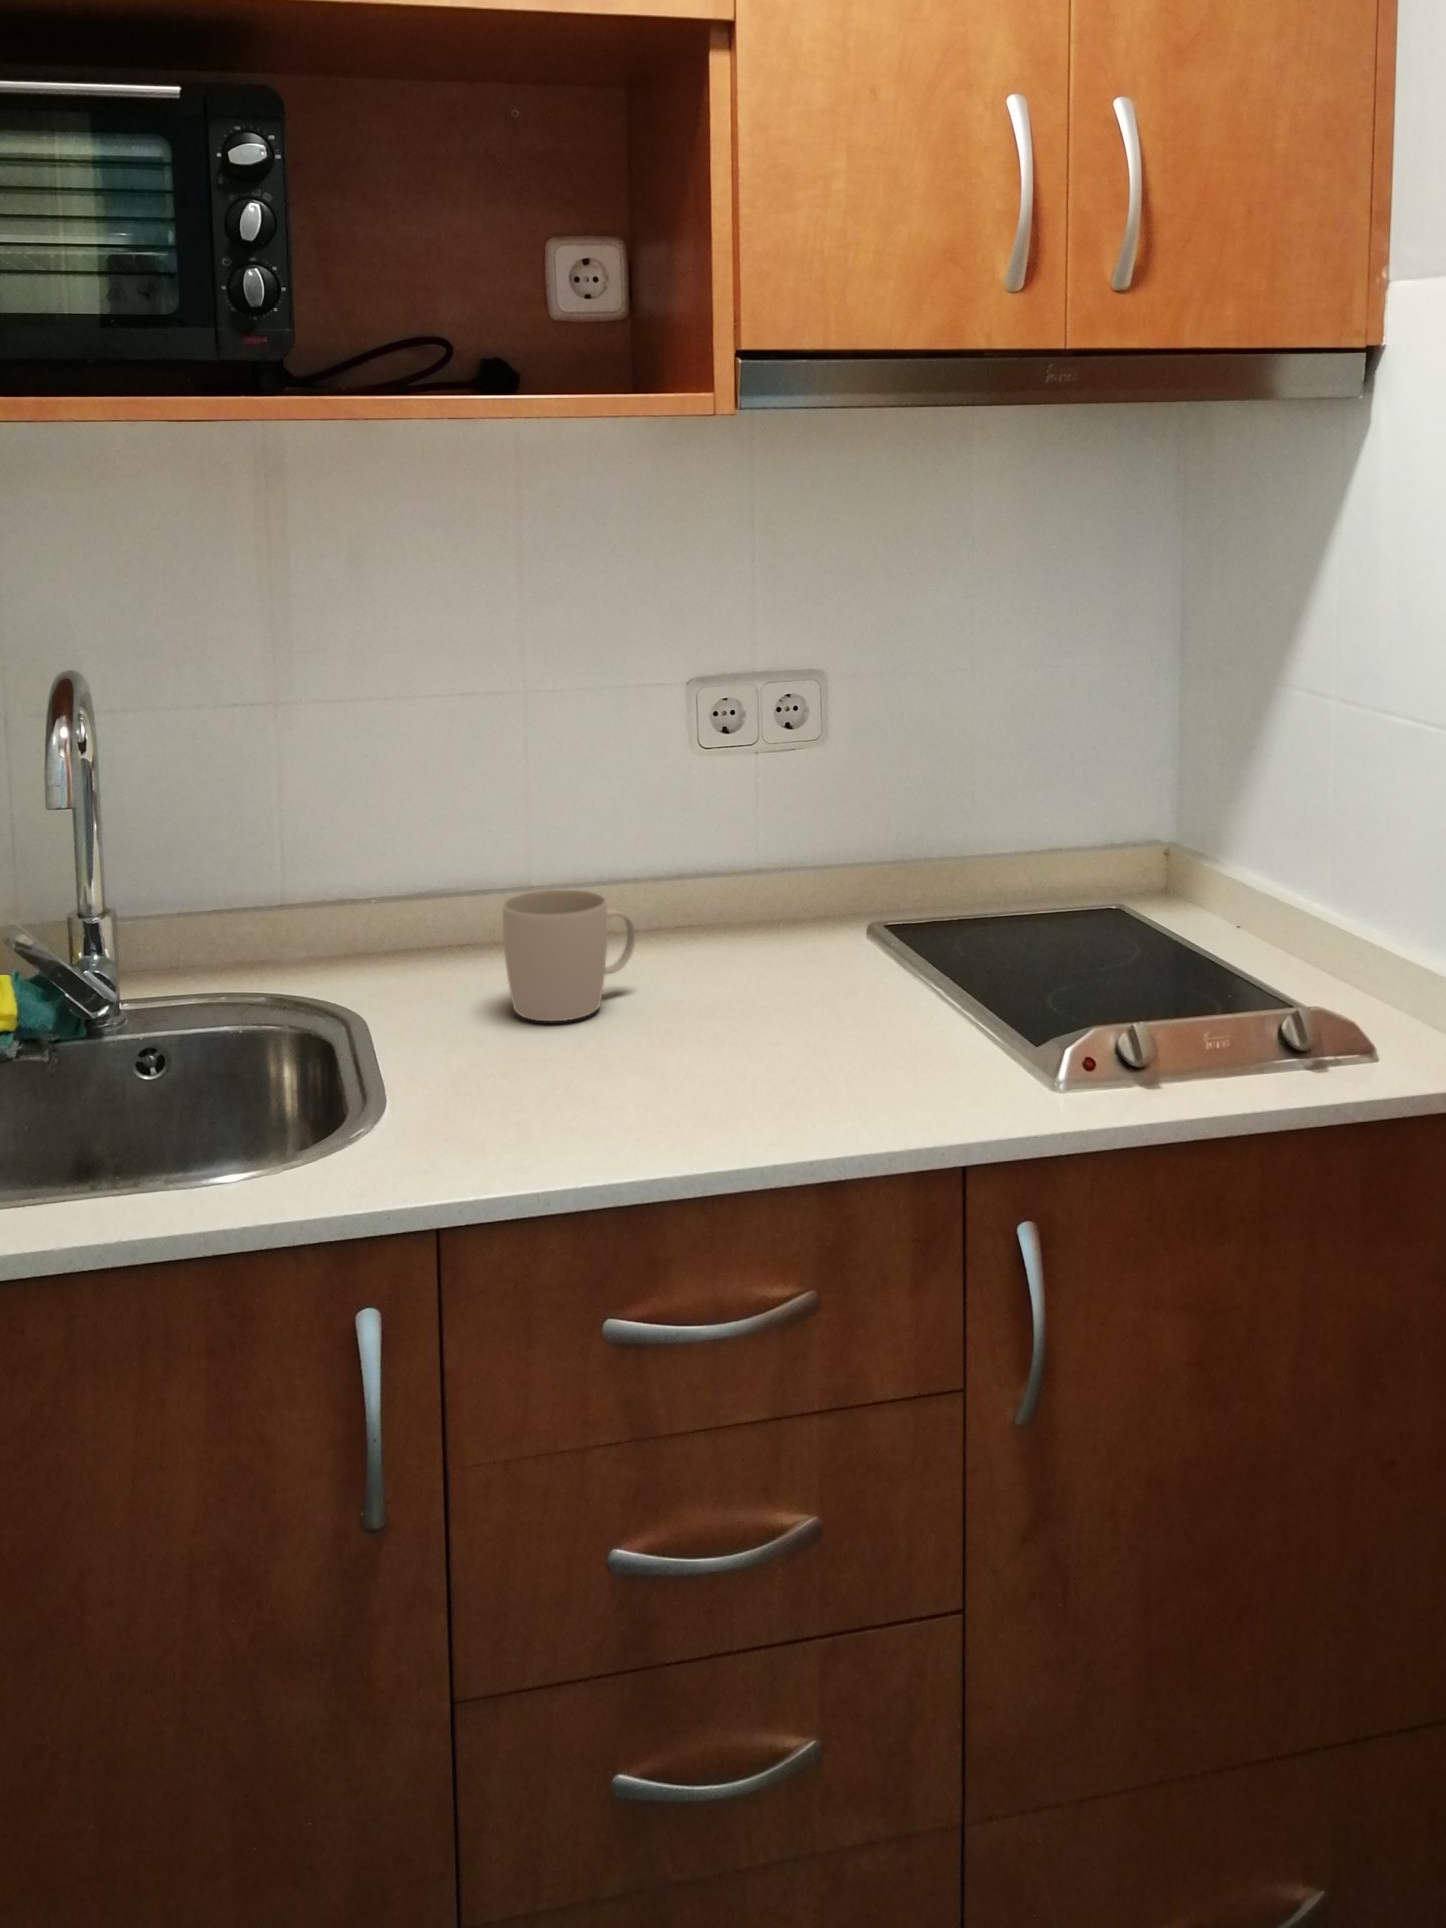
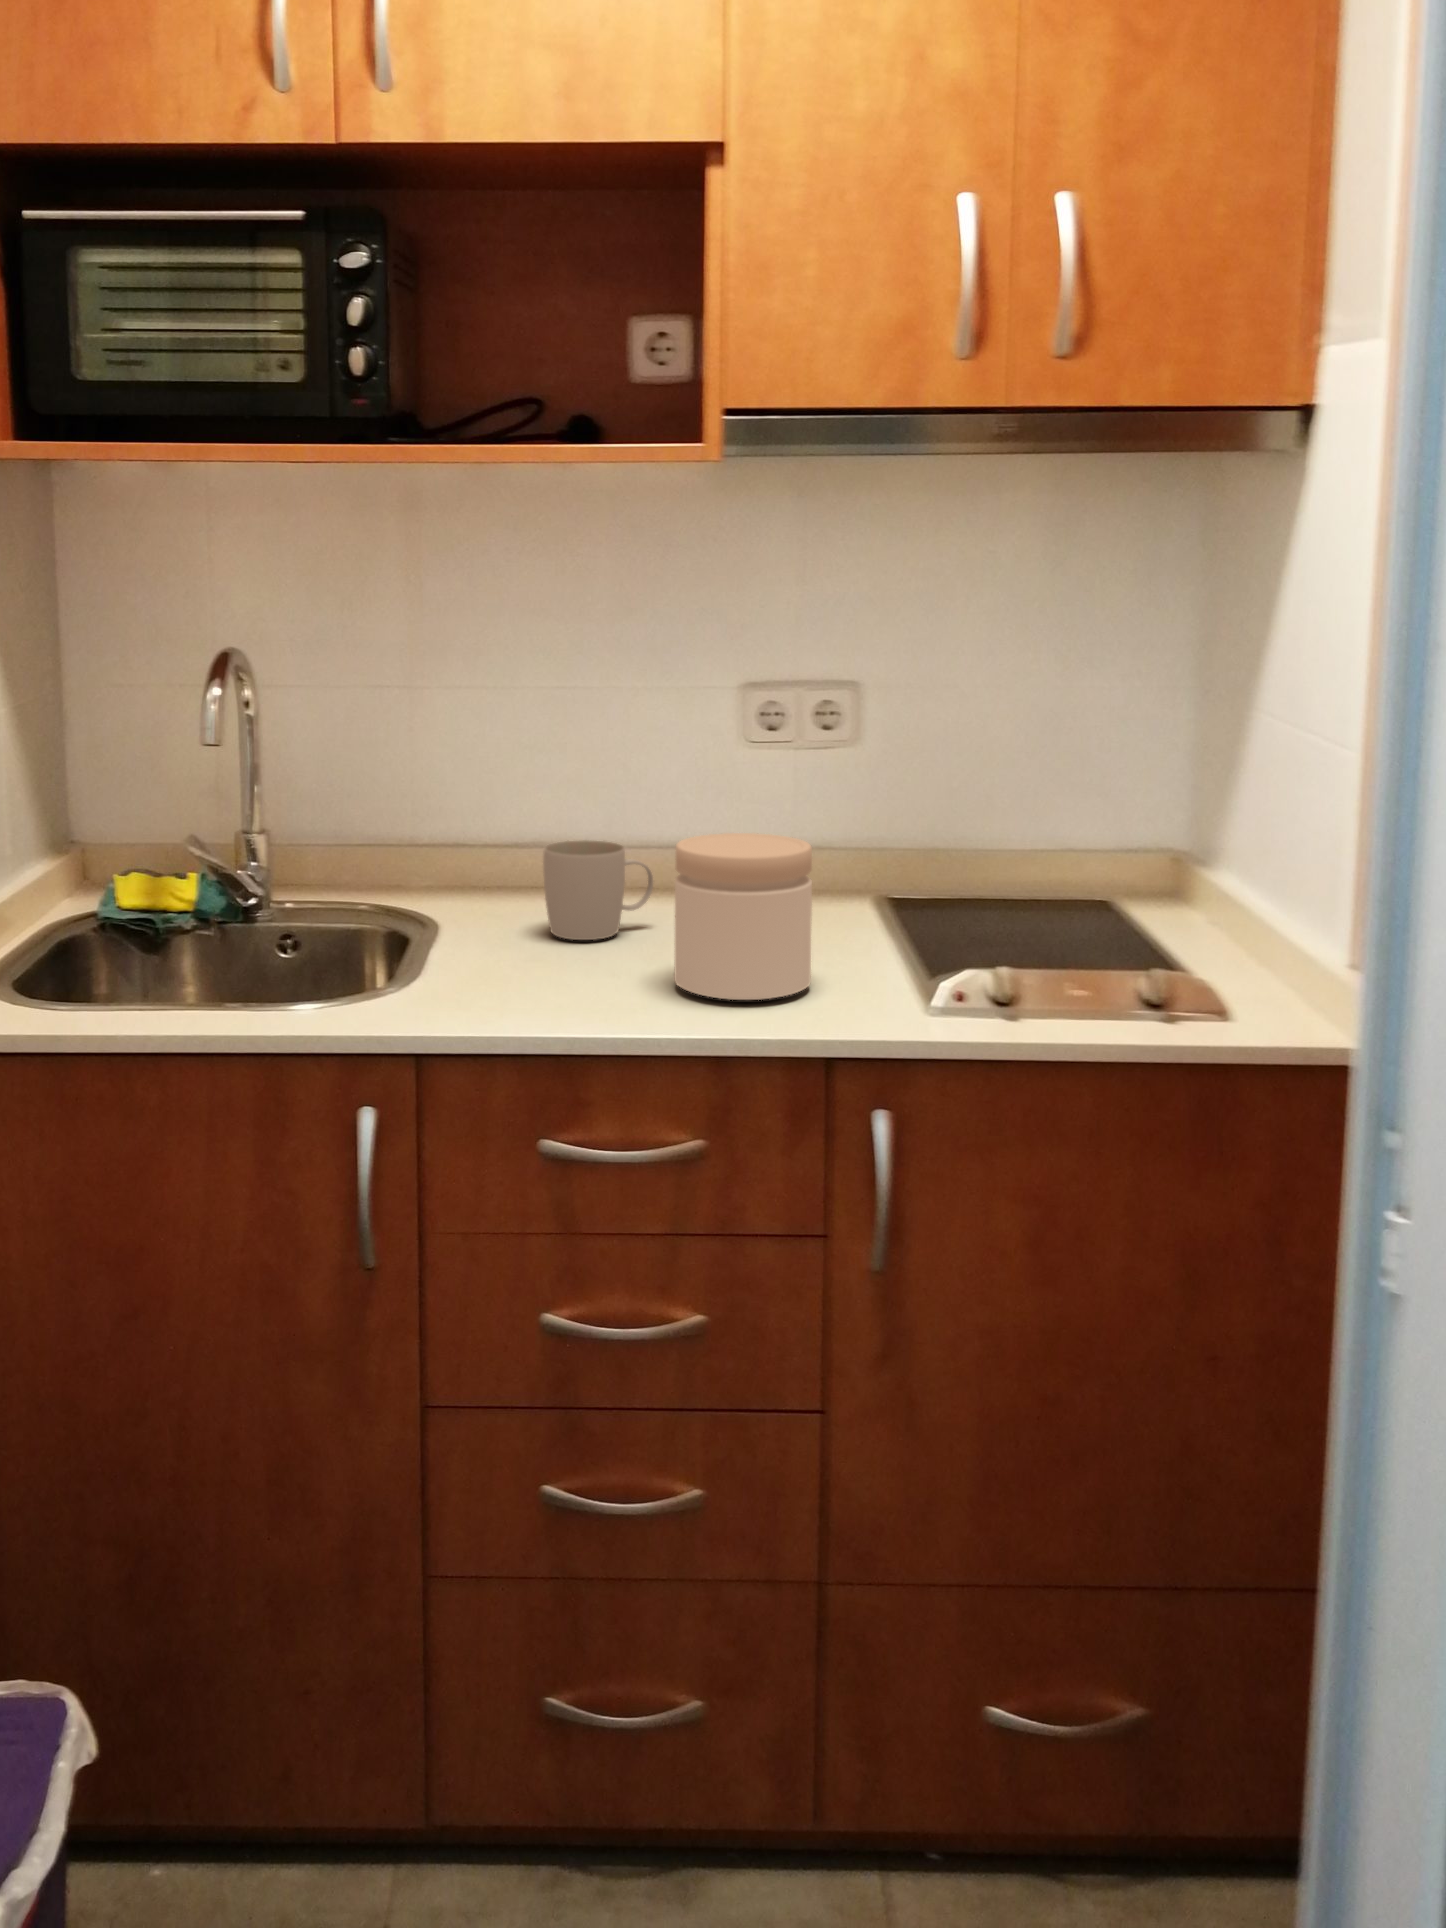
jar: none [721,875,893,1095] -> present [674,833,812,1000]

